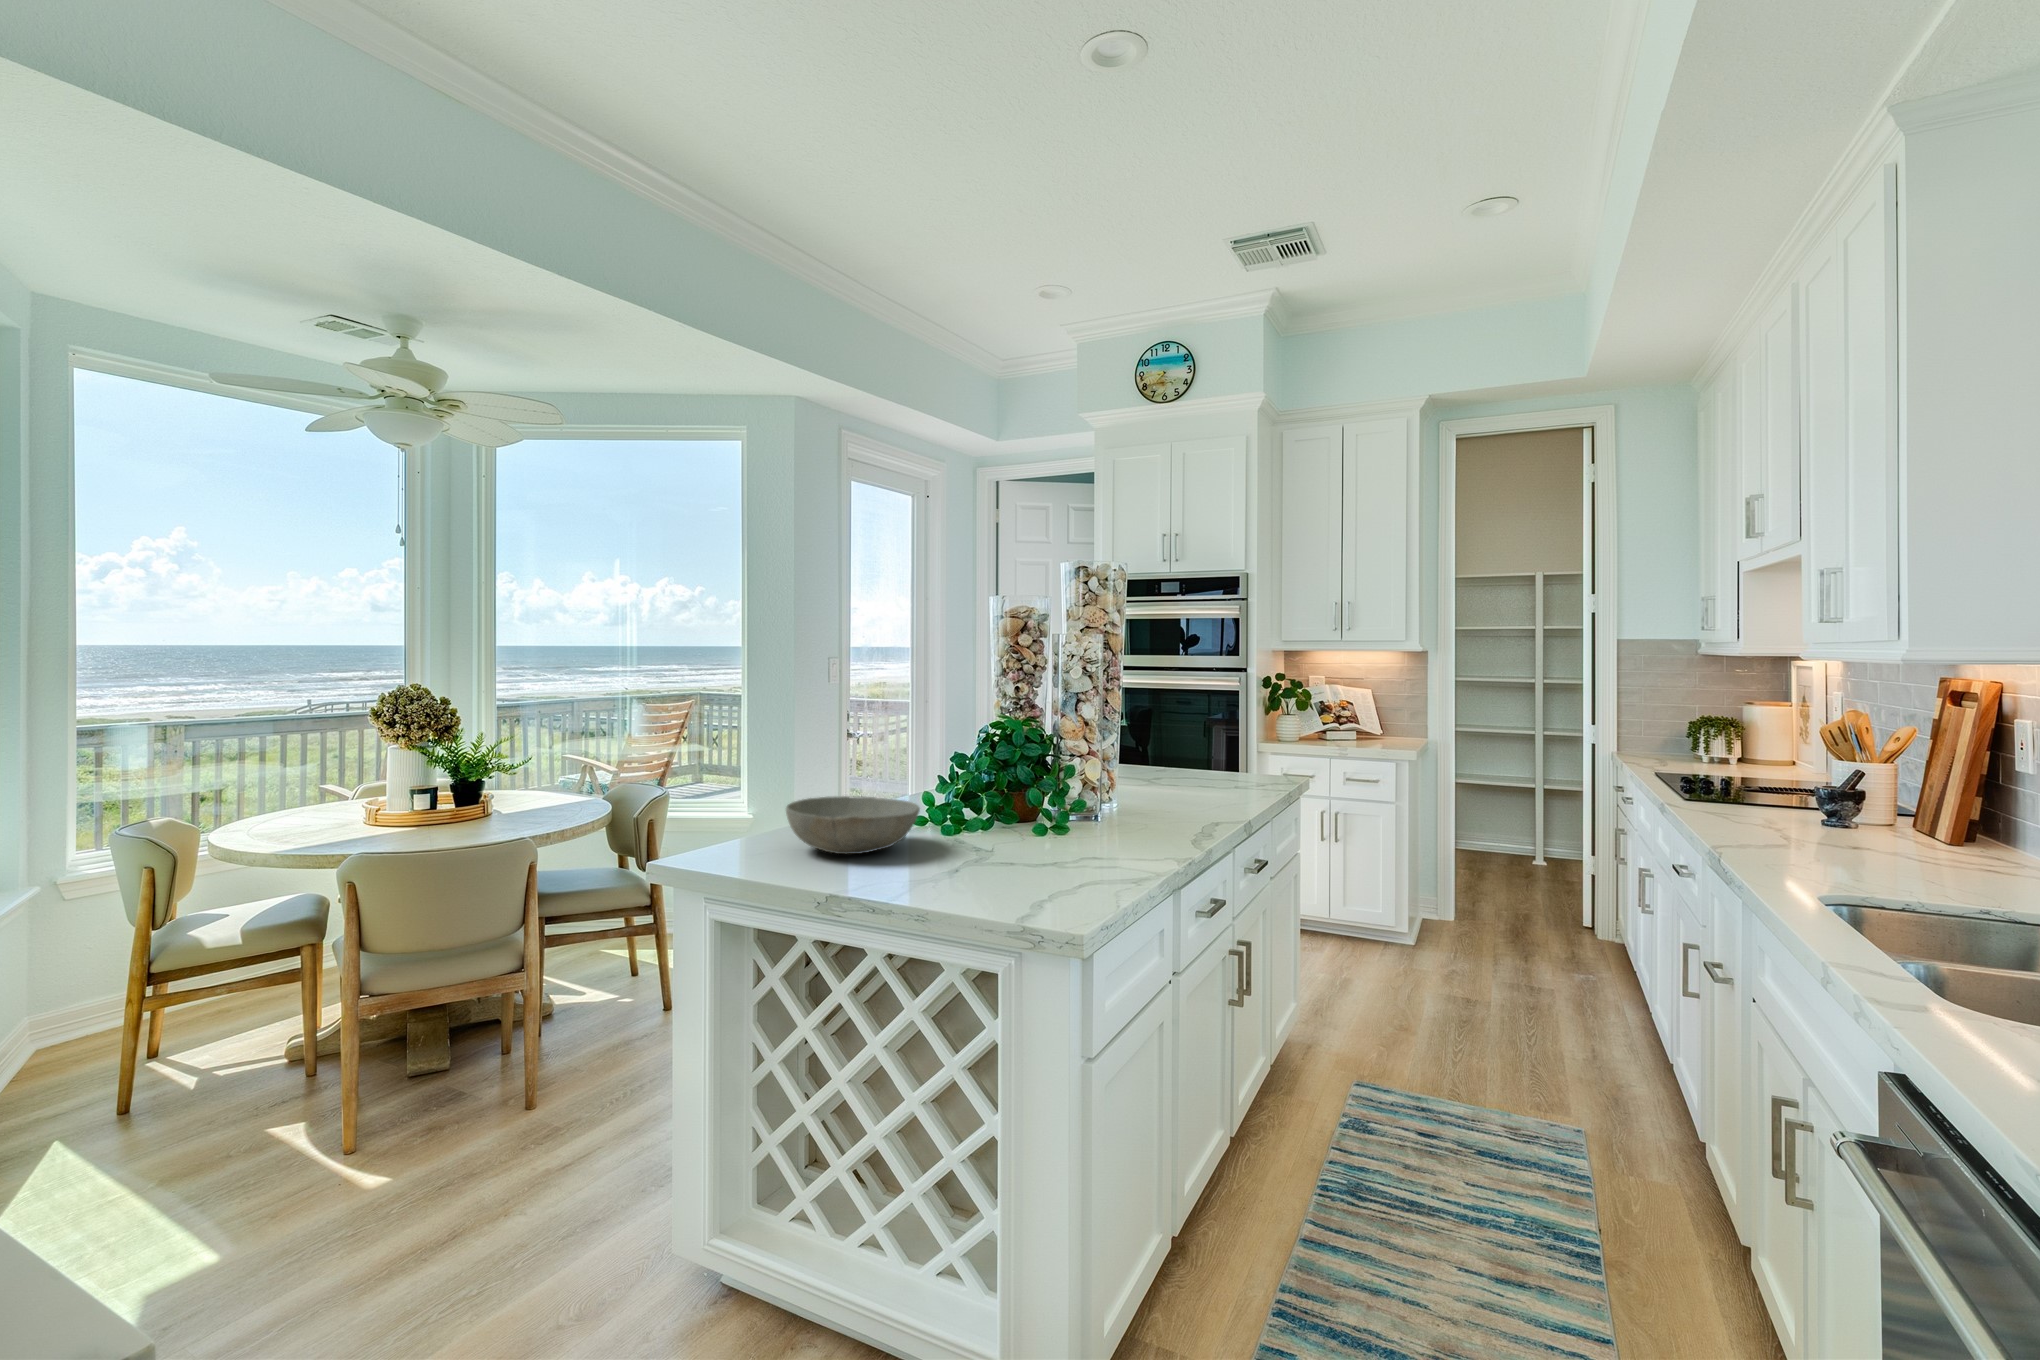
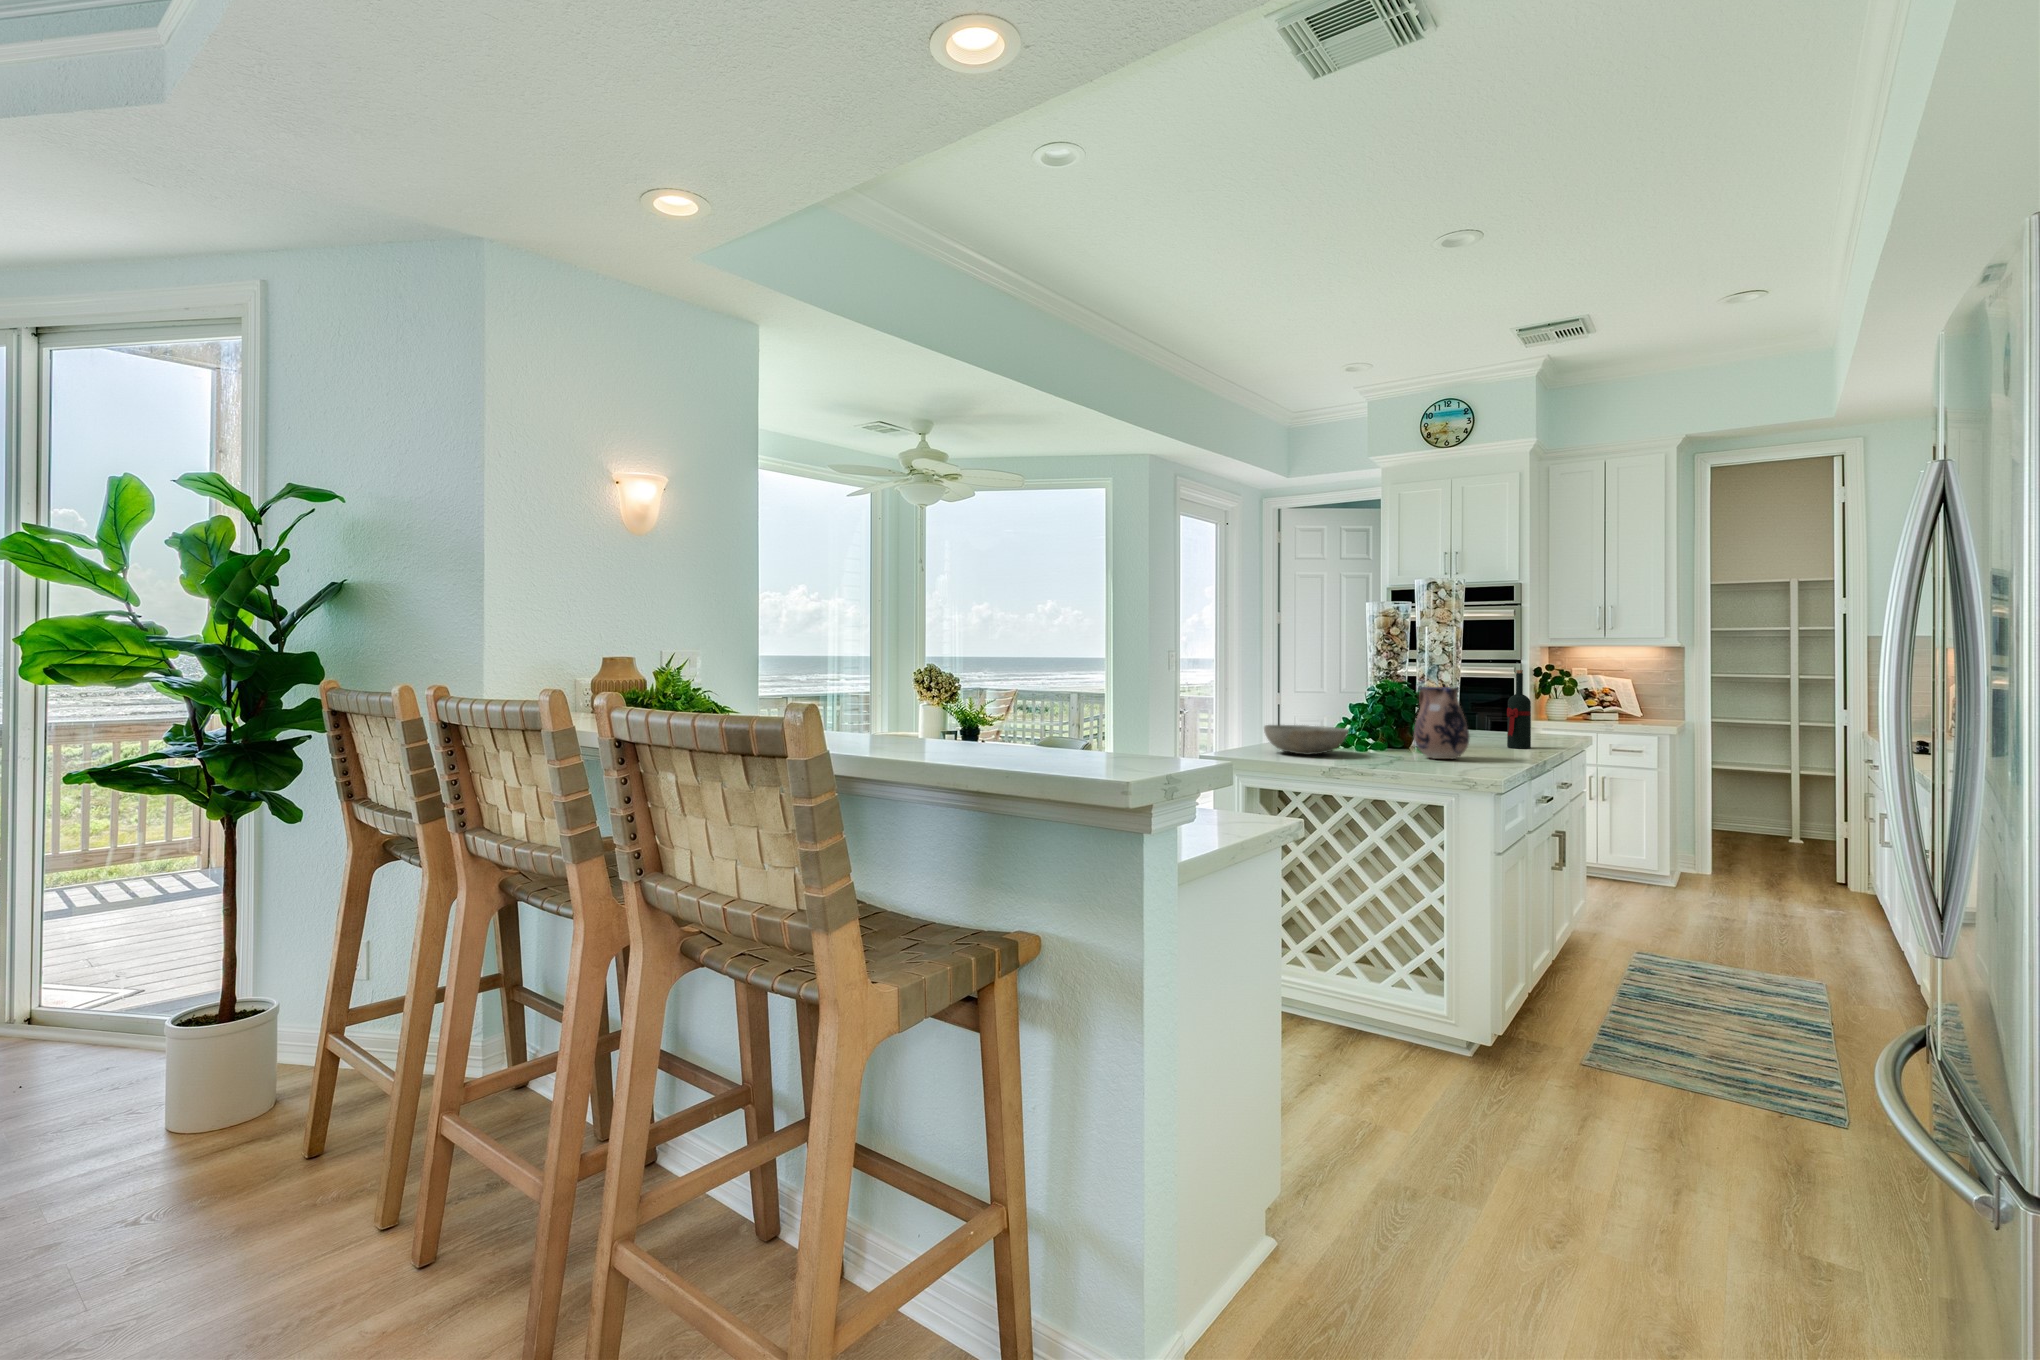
wine bottle: none [1179,701,1213,821] -> present [1507,670,1531,748]
ceramic pitcher: none [1015,736,1098,861] -> present [1414,687,1470,759]

